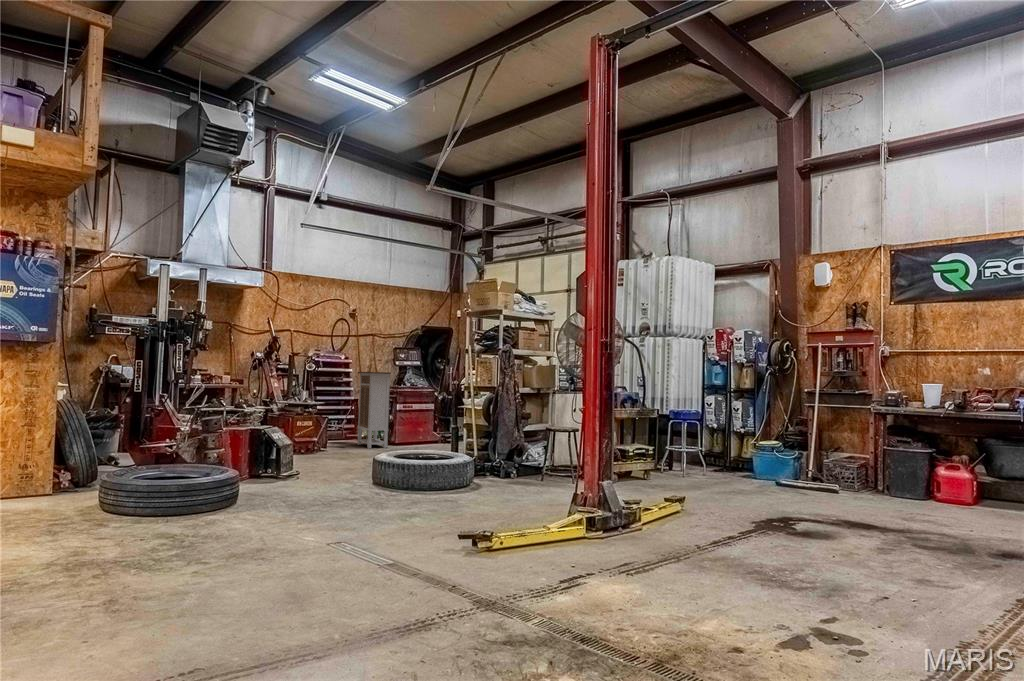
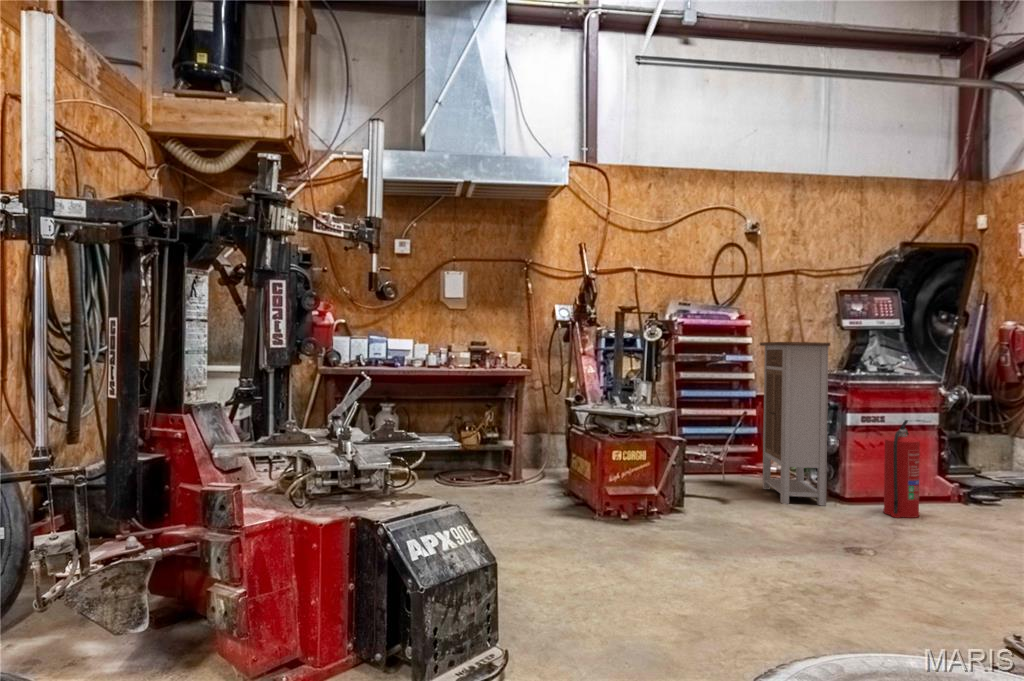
fire extinguisher: none [411,407,426,449] -> present [883,420,920,518]

